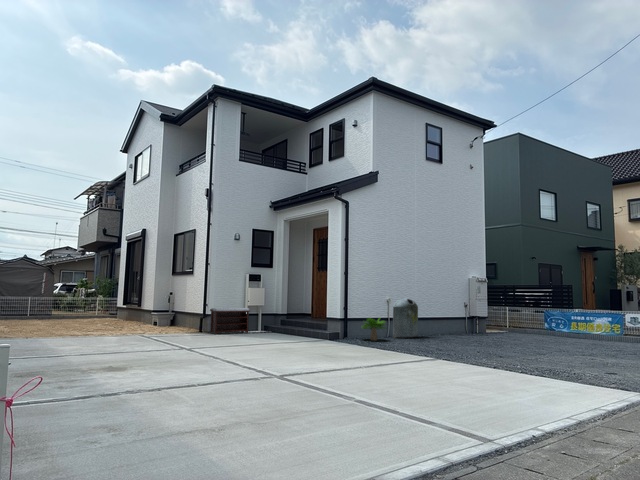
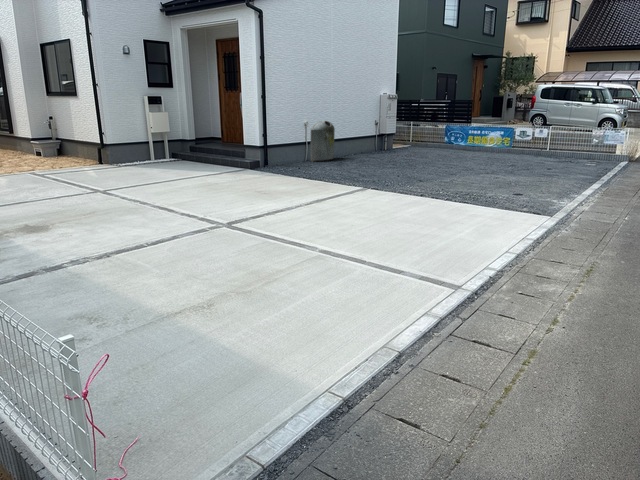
bench: present [210,308,249,334] -> none [108,135,156,167]
potted plant: present [363,318,385,340] -> none [279,141,308,166]

